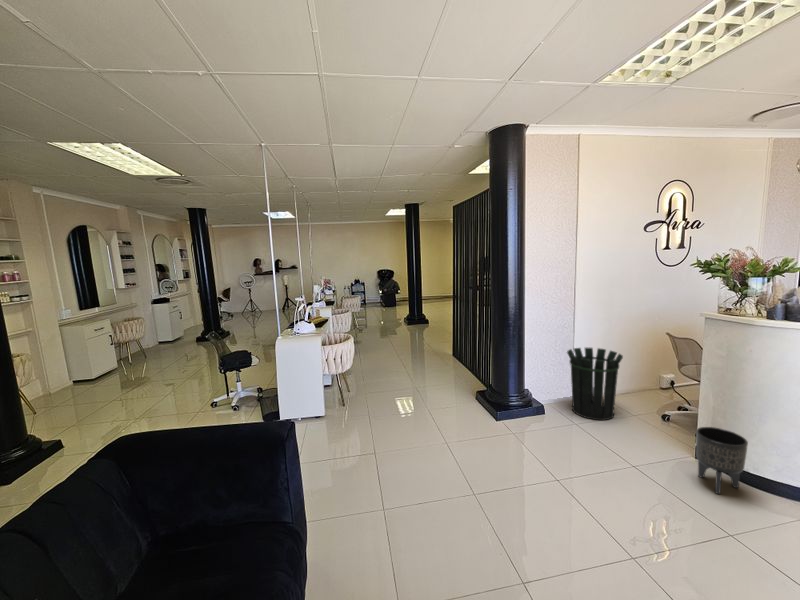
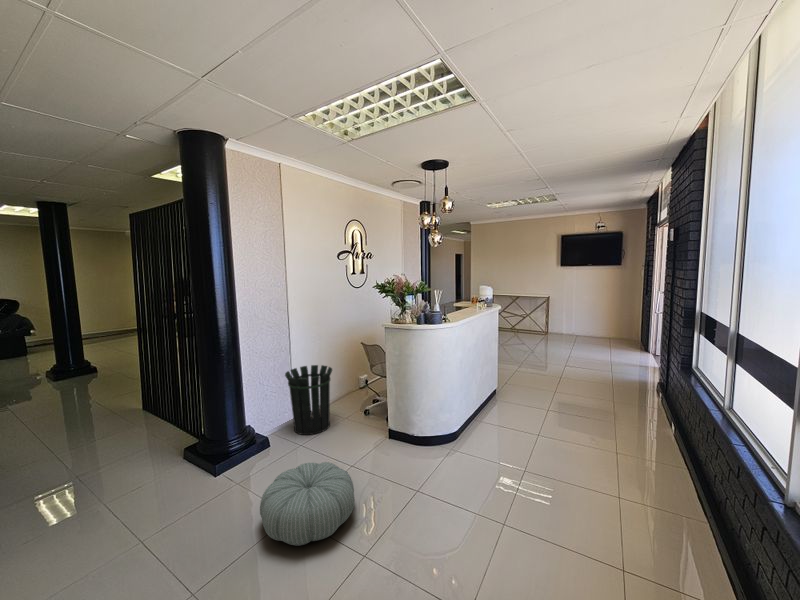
planter: present [696,427,748,494] -> none [389,411,418,463]
pouf: none [530,440,631,517] -> present [260,462,355,546]

